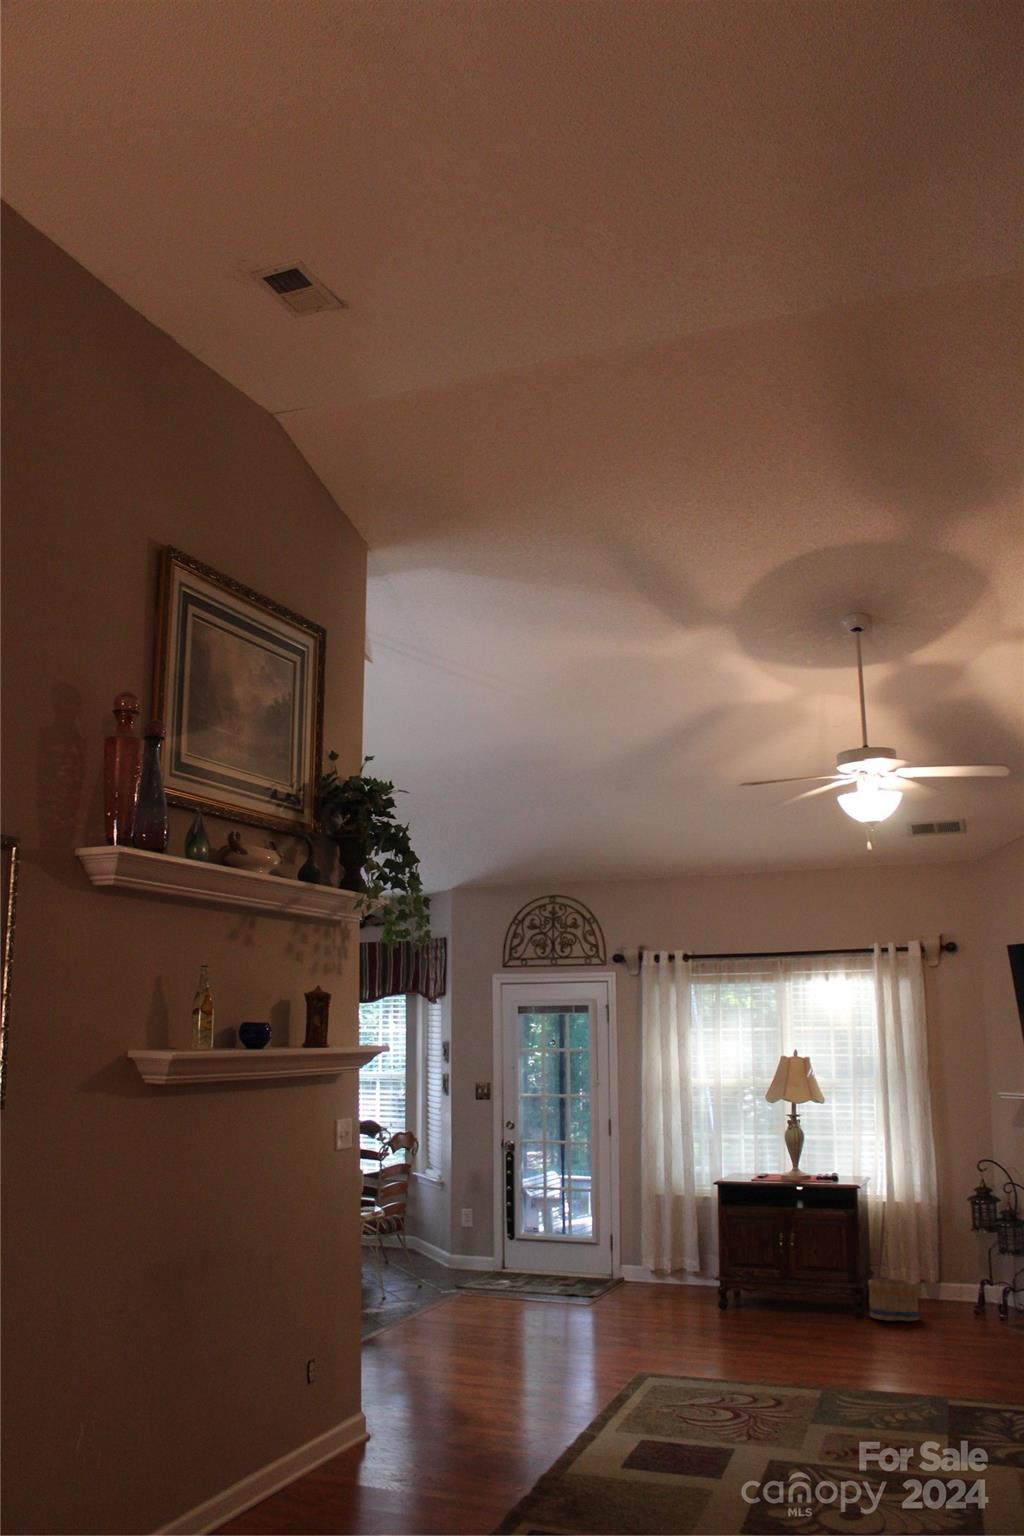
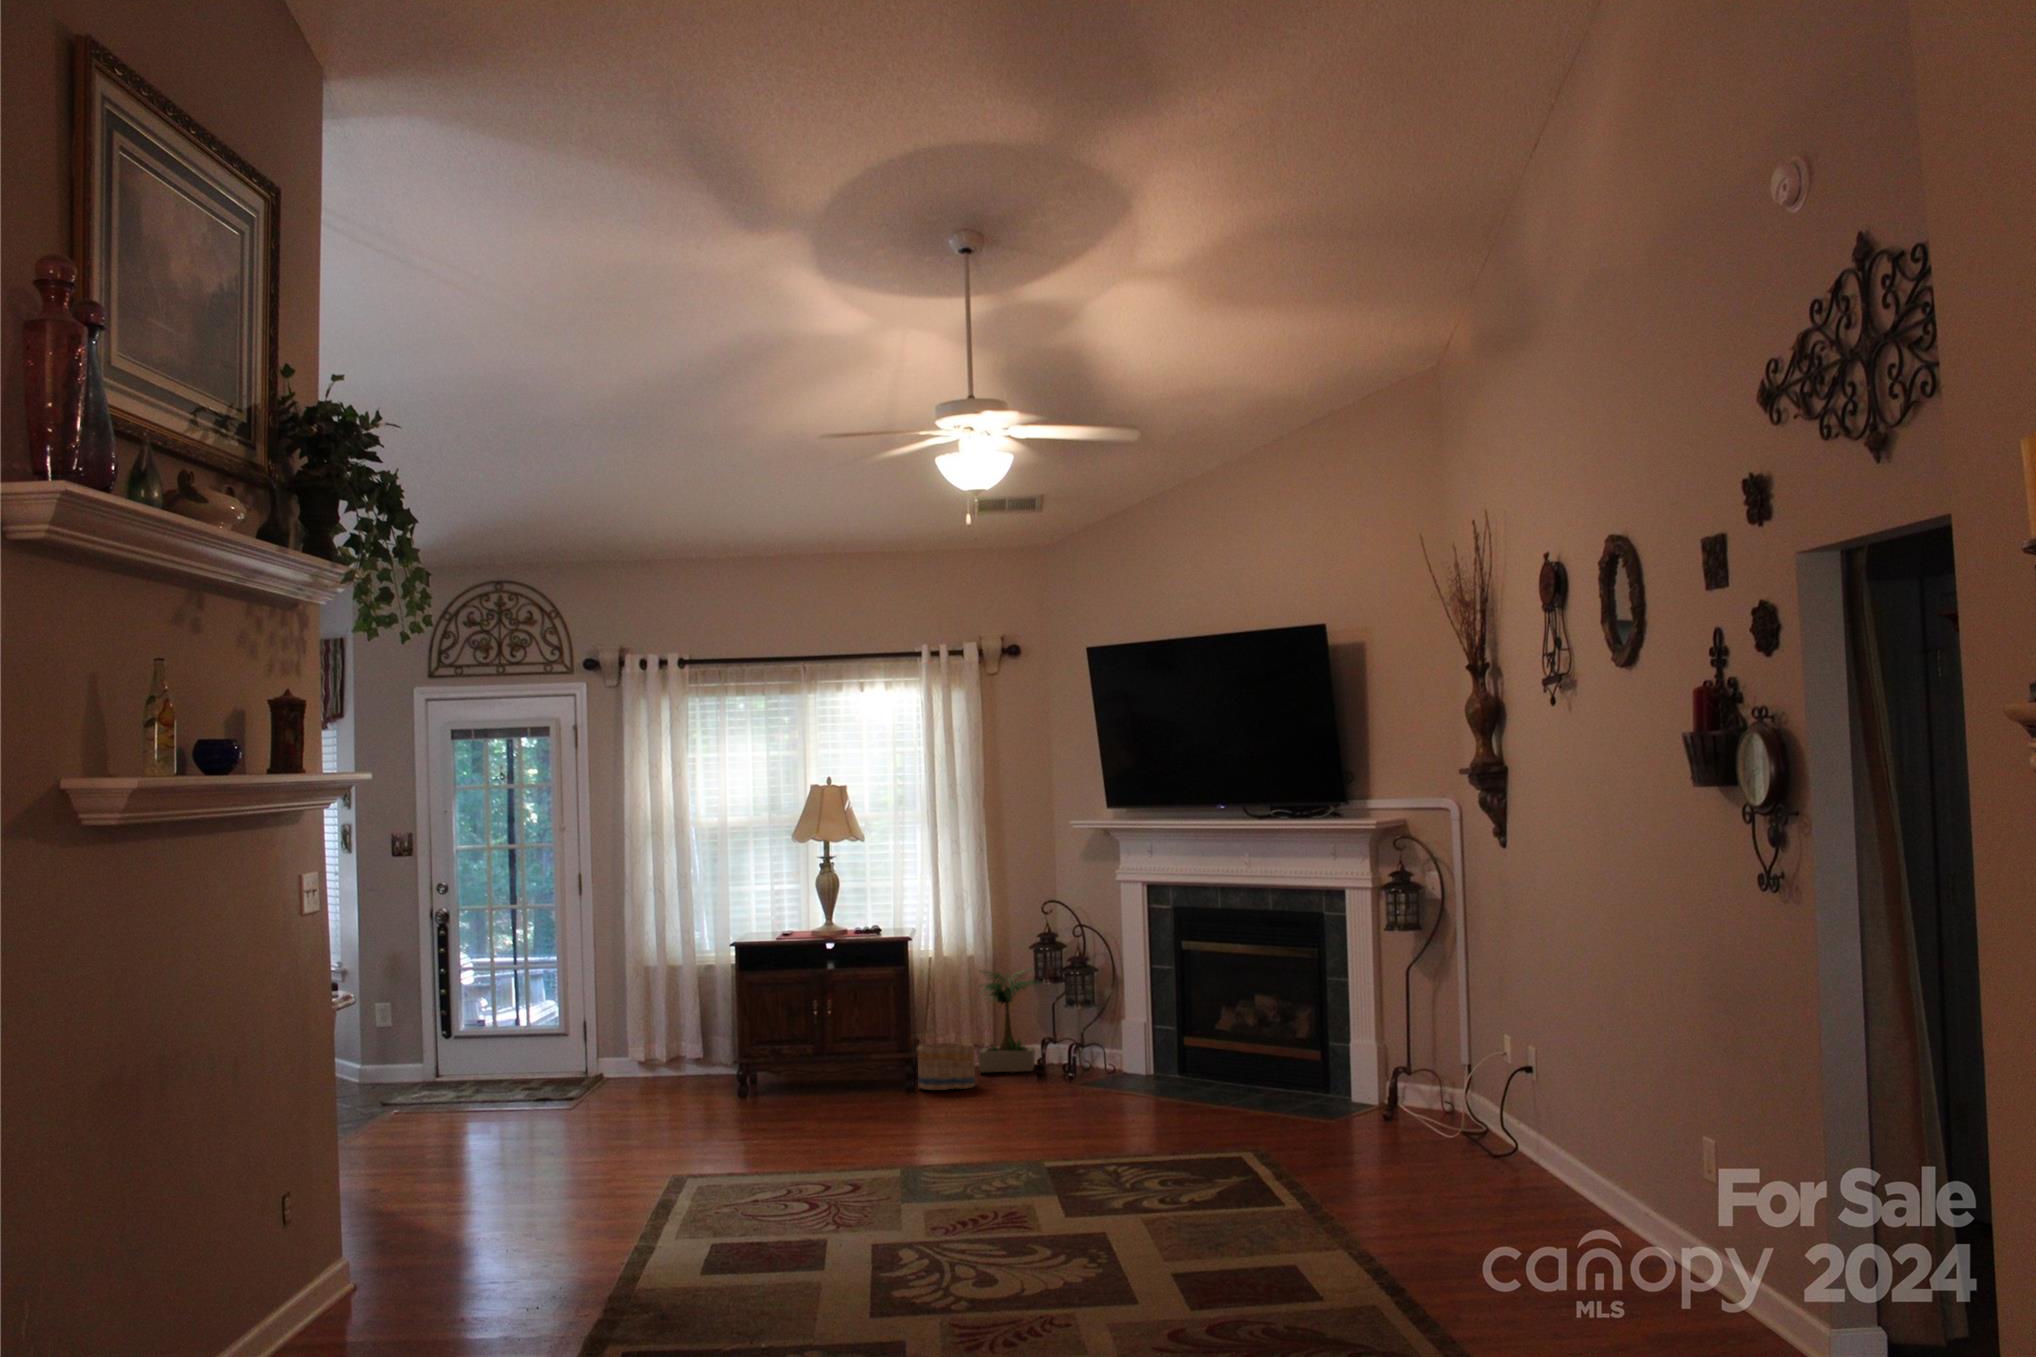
potted plant: none [919,1217,985,1310] -> present [979,969,1037,1072]

